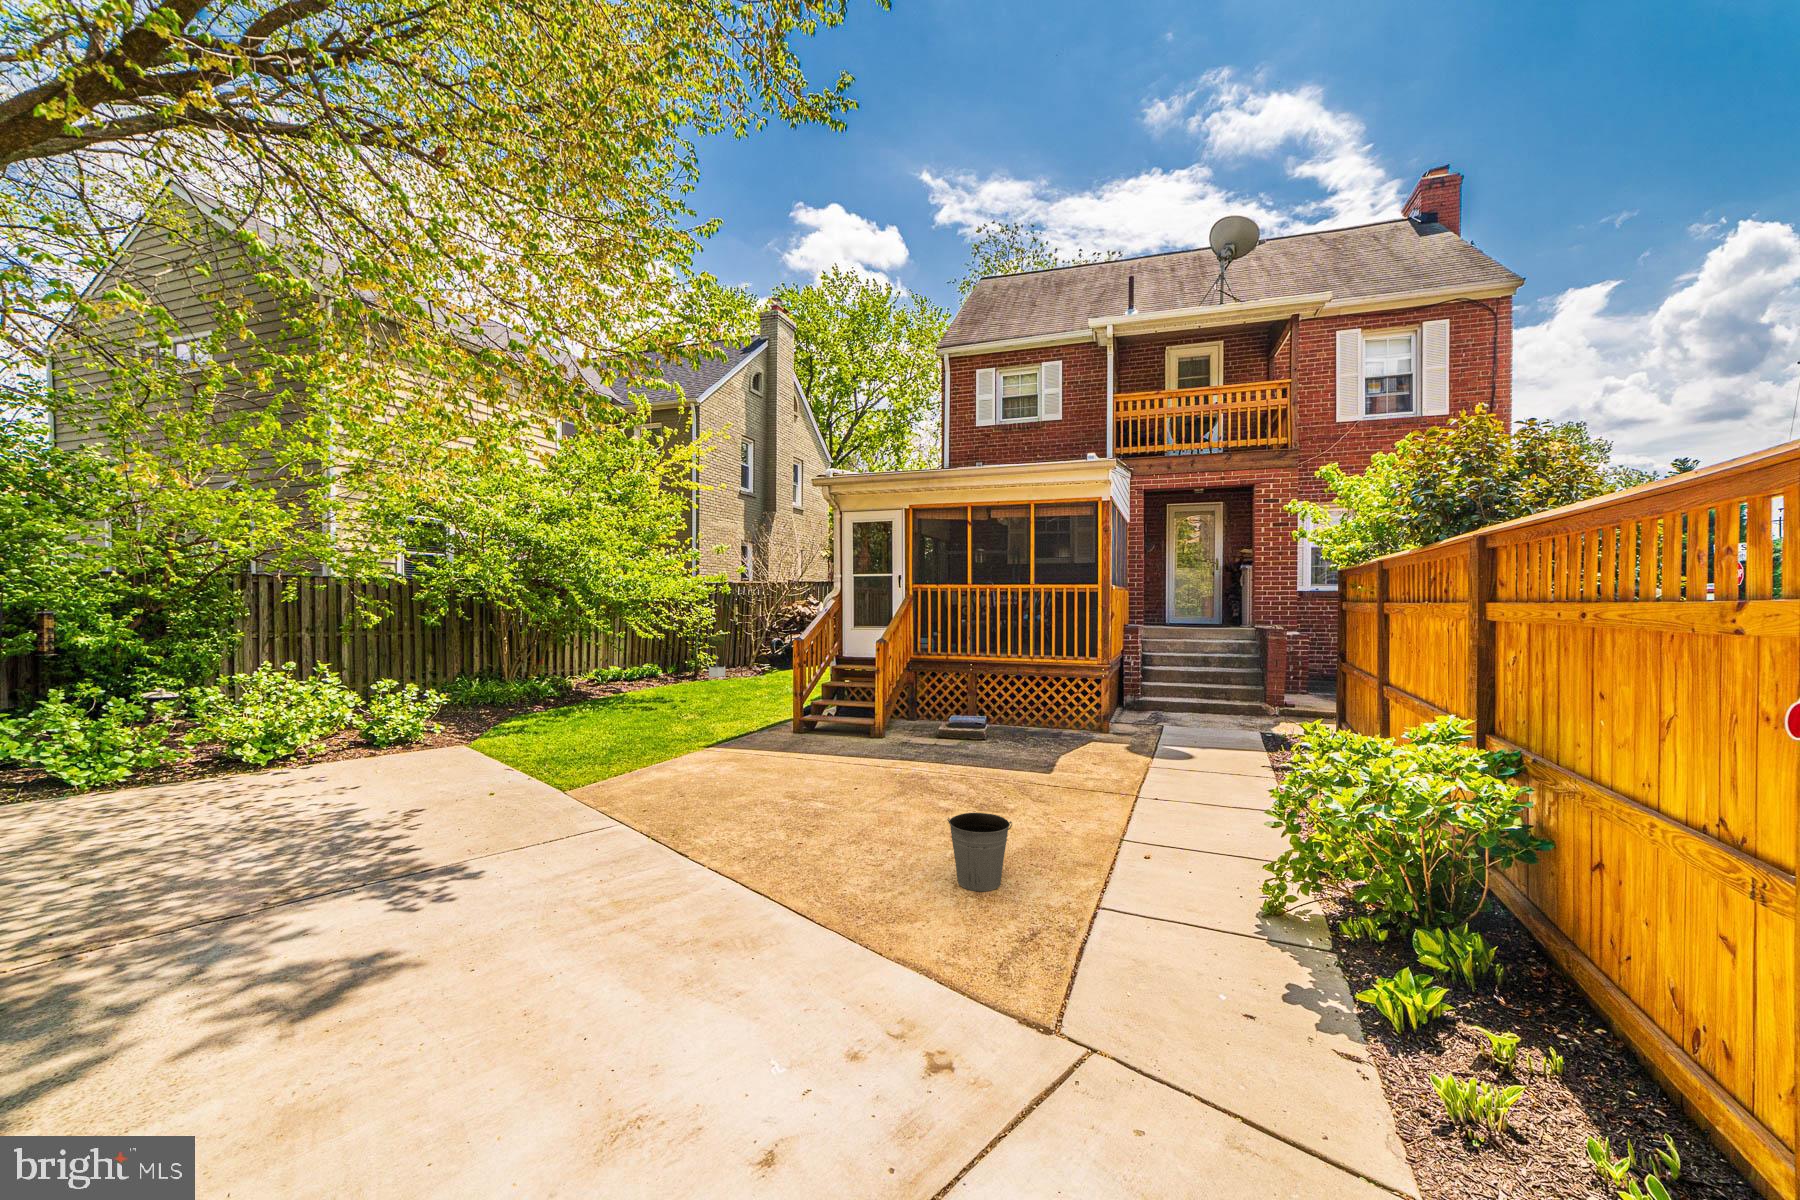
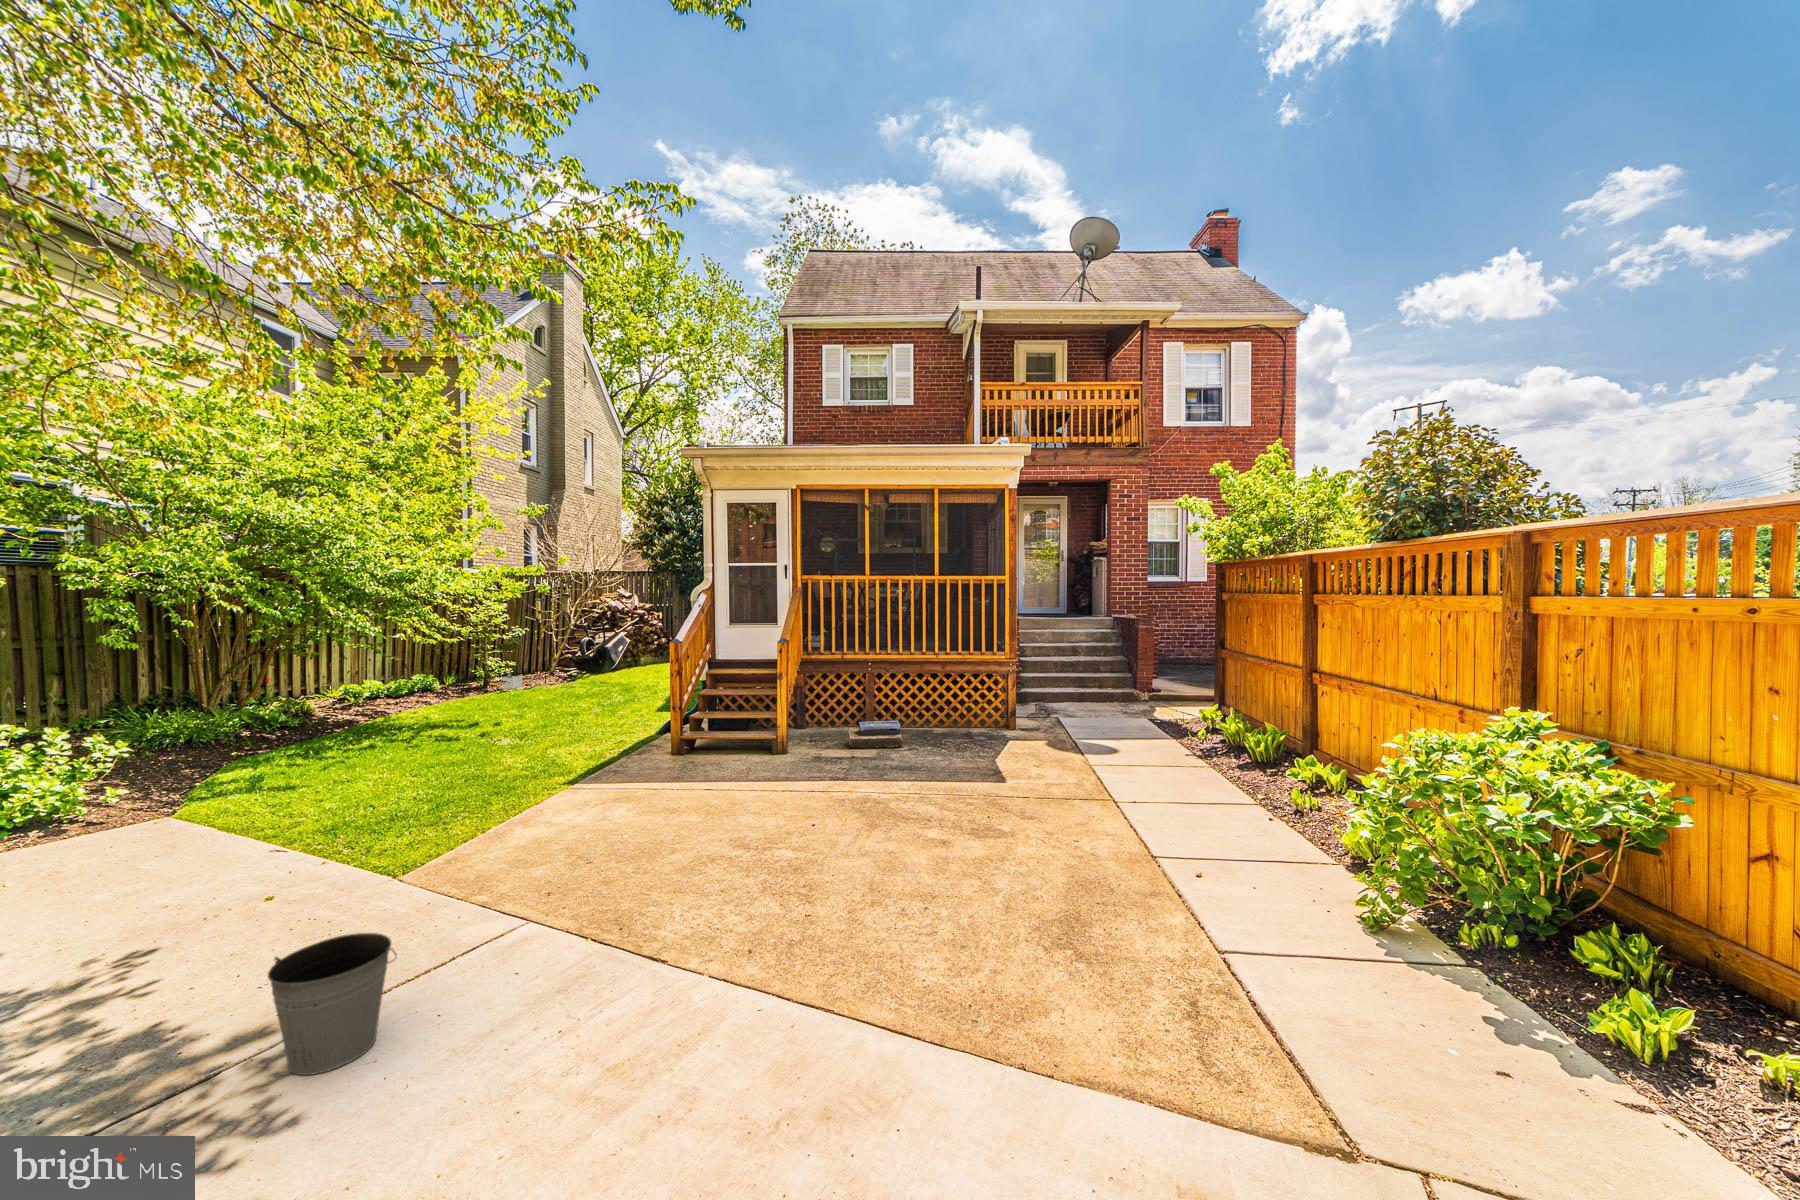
bucket: present [947,813,1012,891] -> present [268,933,397,1075]

